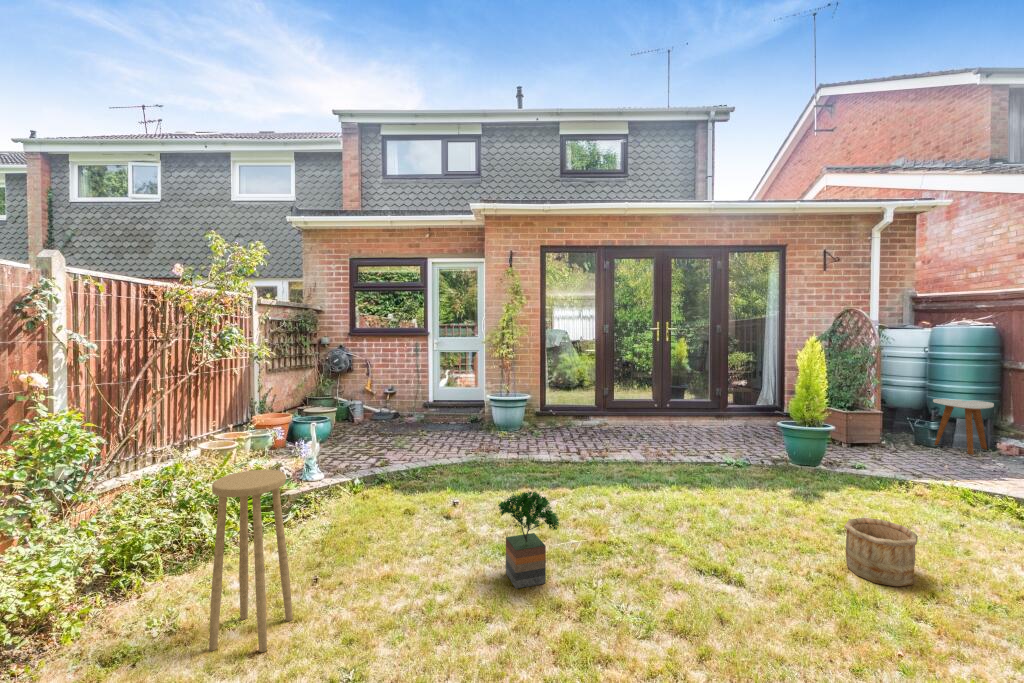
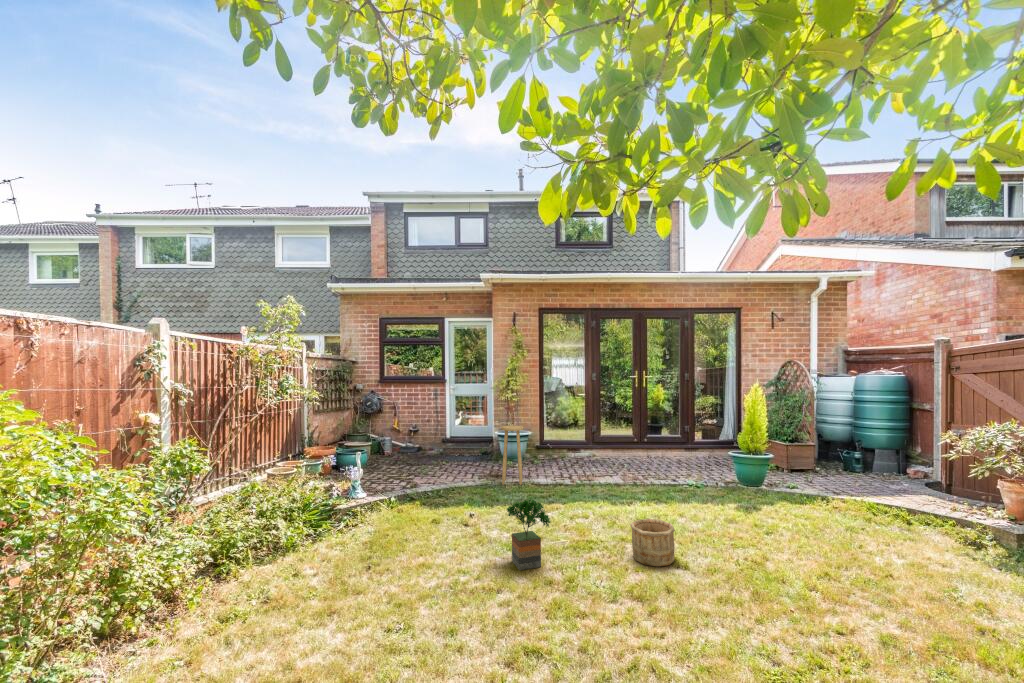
side table: present [933,399,994,454] -> none [862,434,910,480]
stool: present [209,470,293,652] -> present [501,426,524,485]
wooden bucket: present [844,517,918,586] -> present [630,519,675,566]

